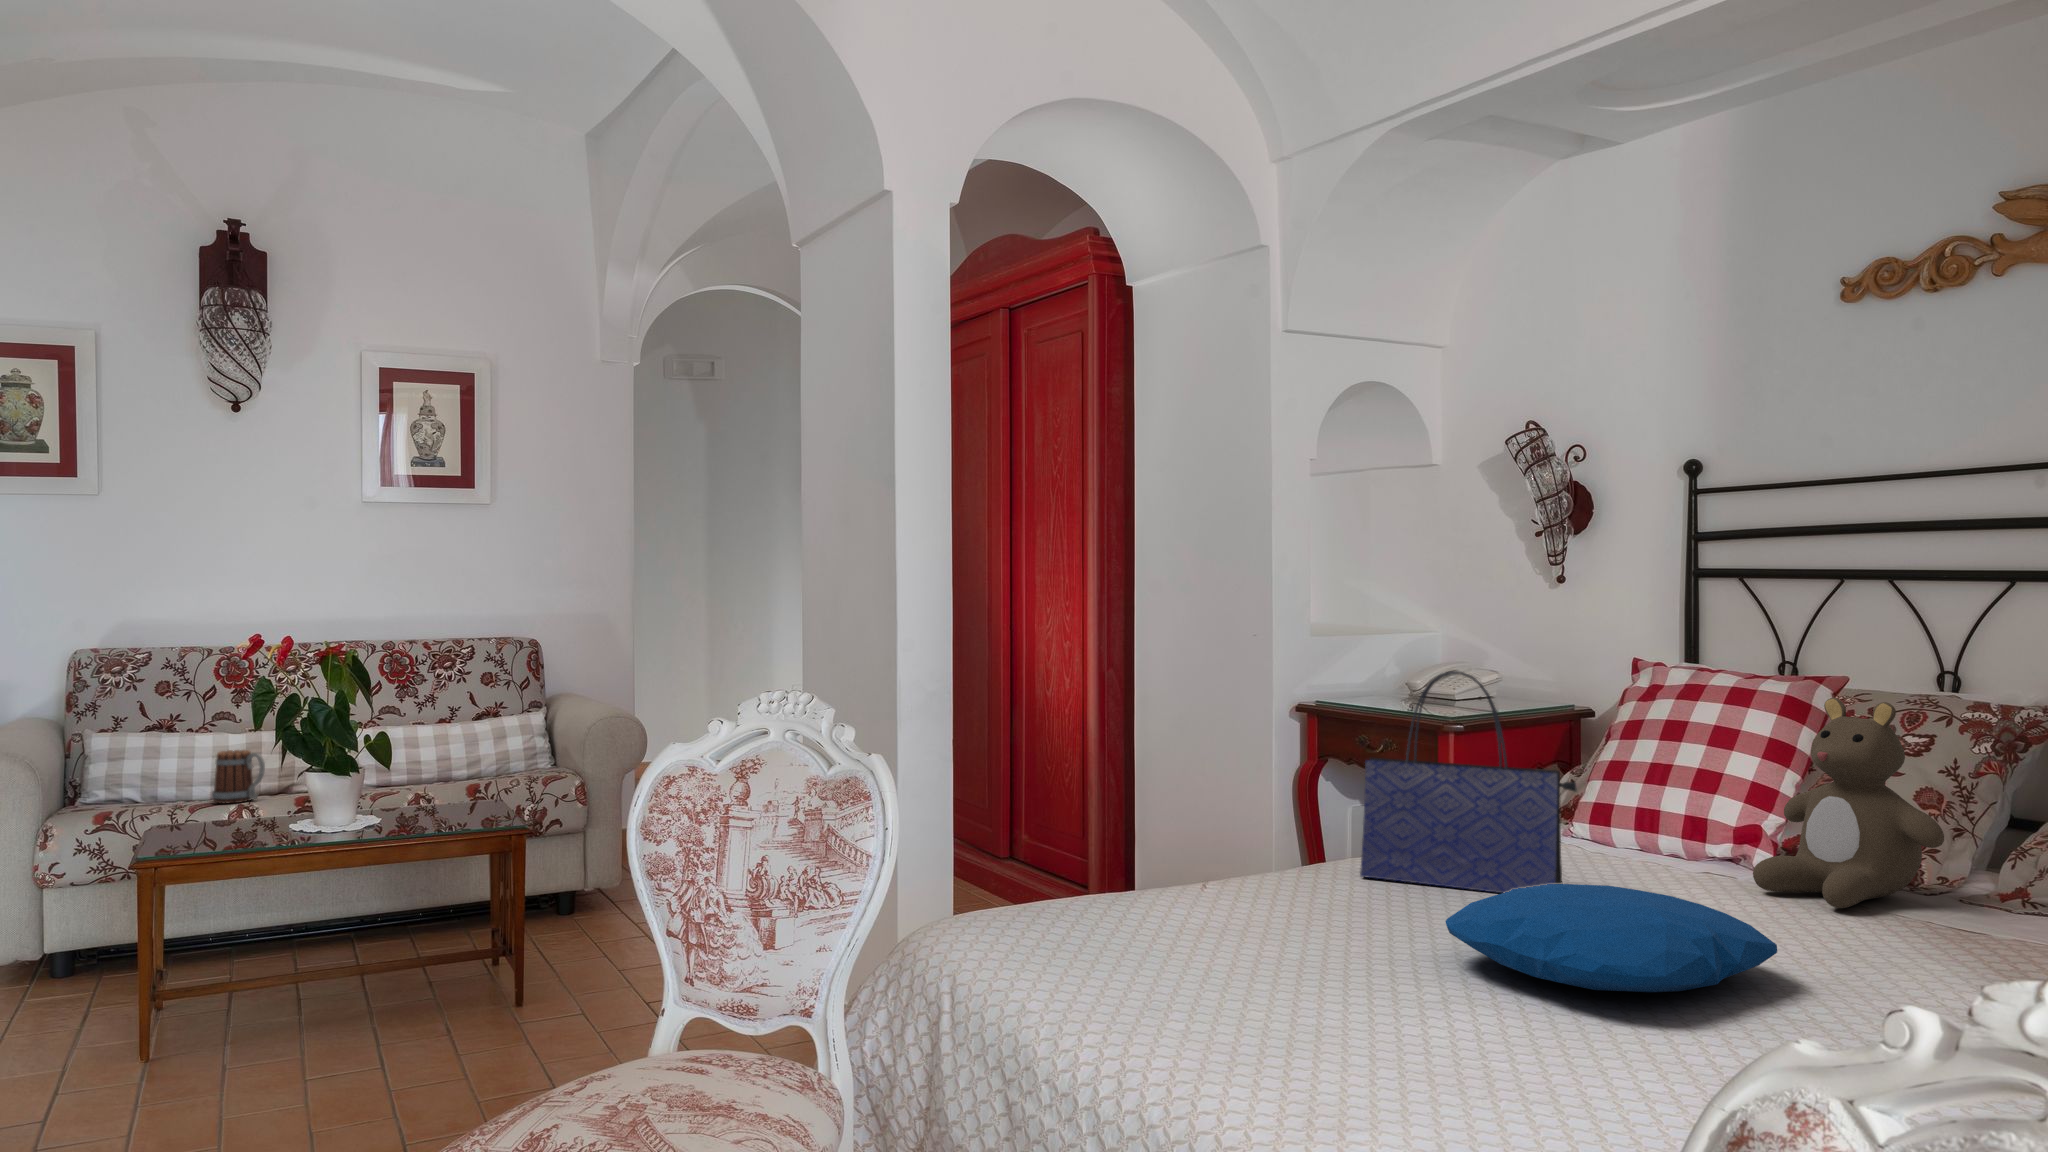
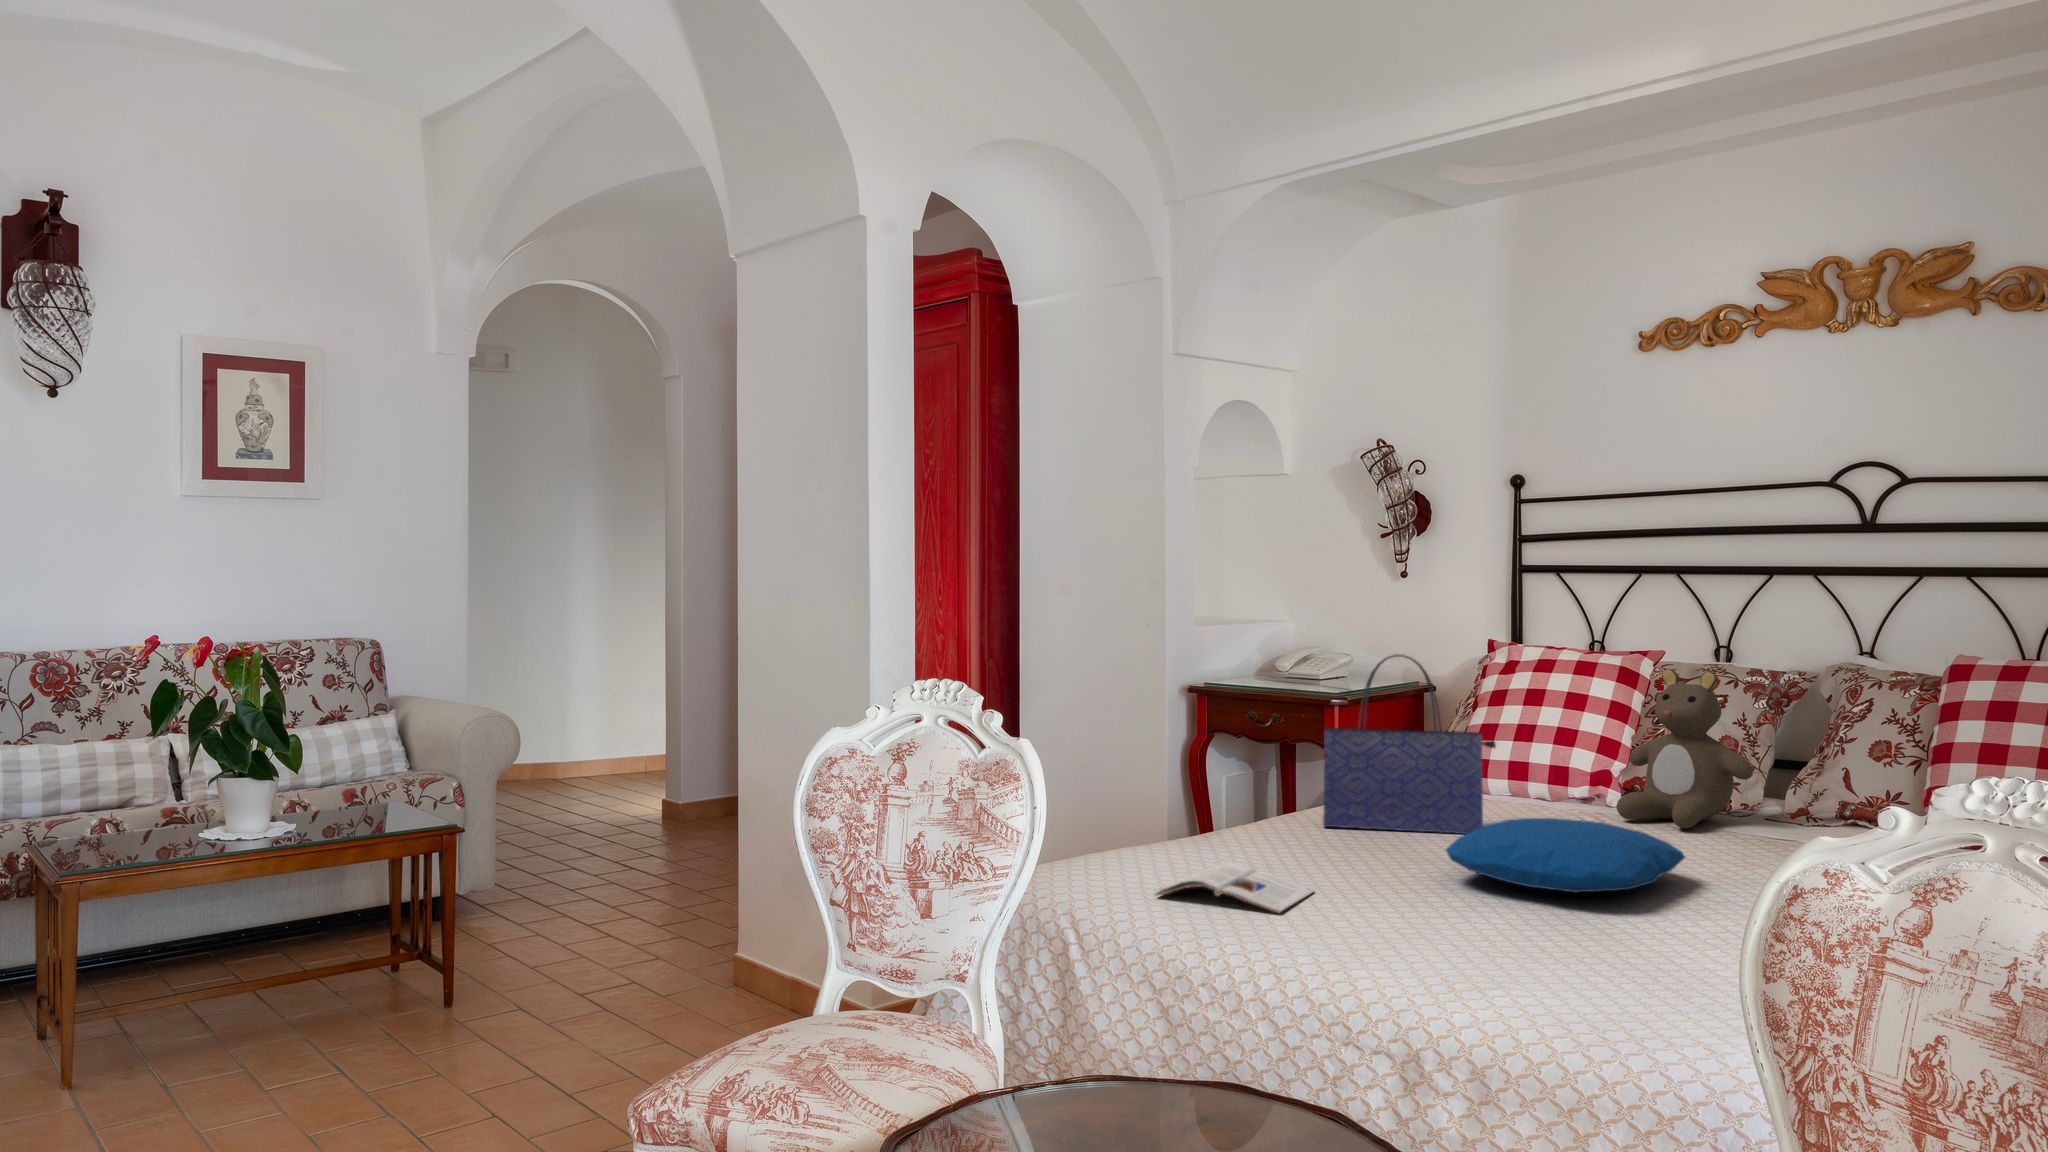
mug: present [212,750,265,804] -> none [71,765,135,824]
magazine: none [1066,917,1266,987] -> present [1155,863,1315,913]

